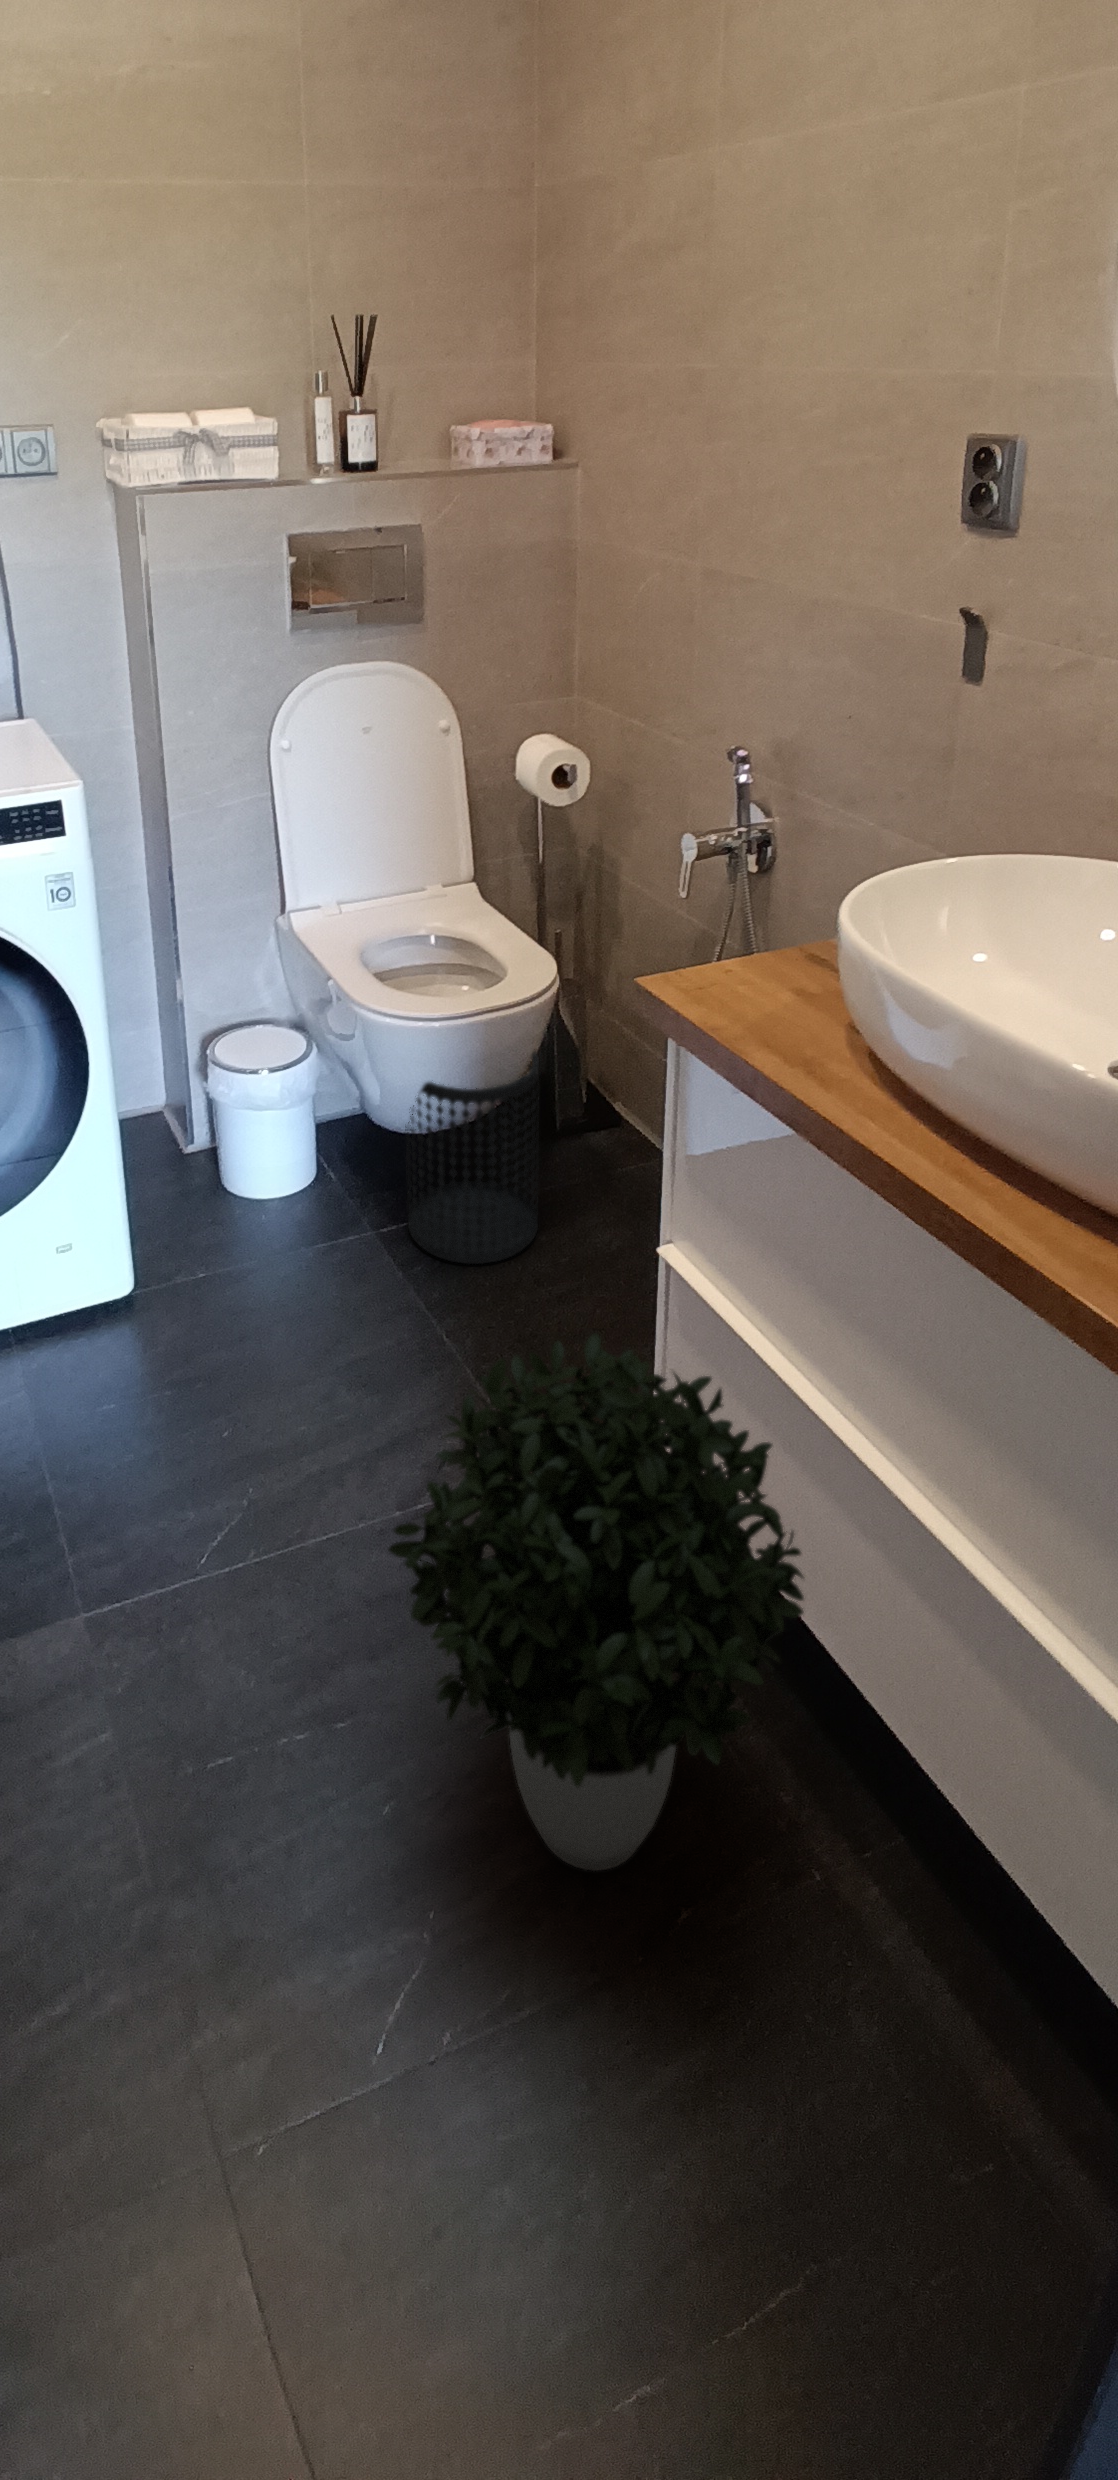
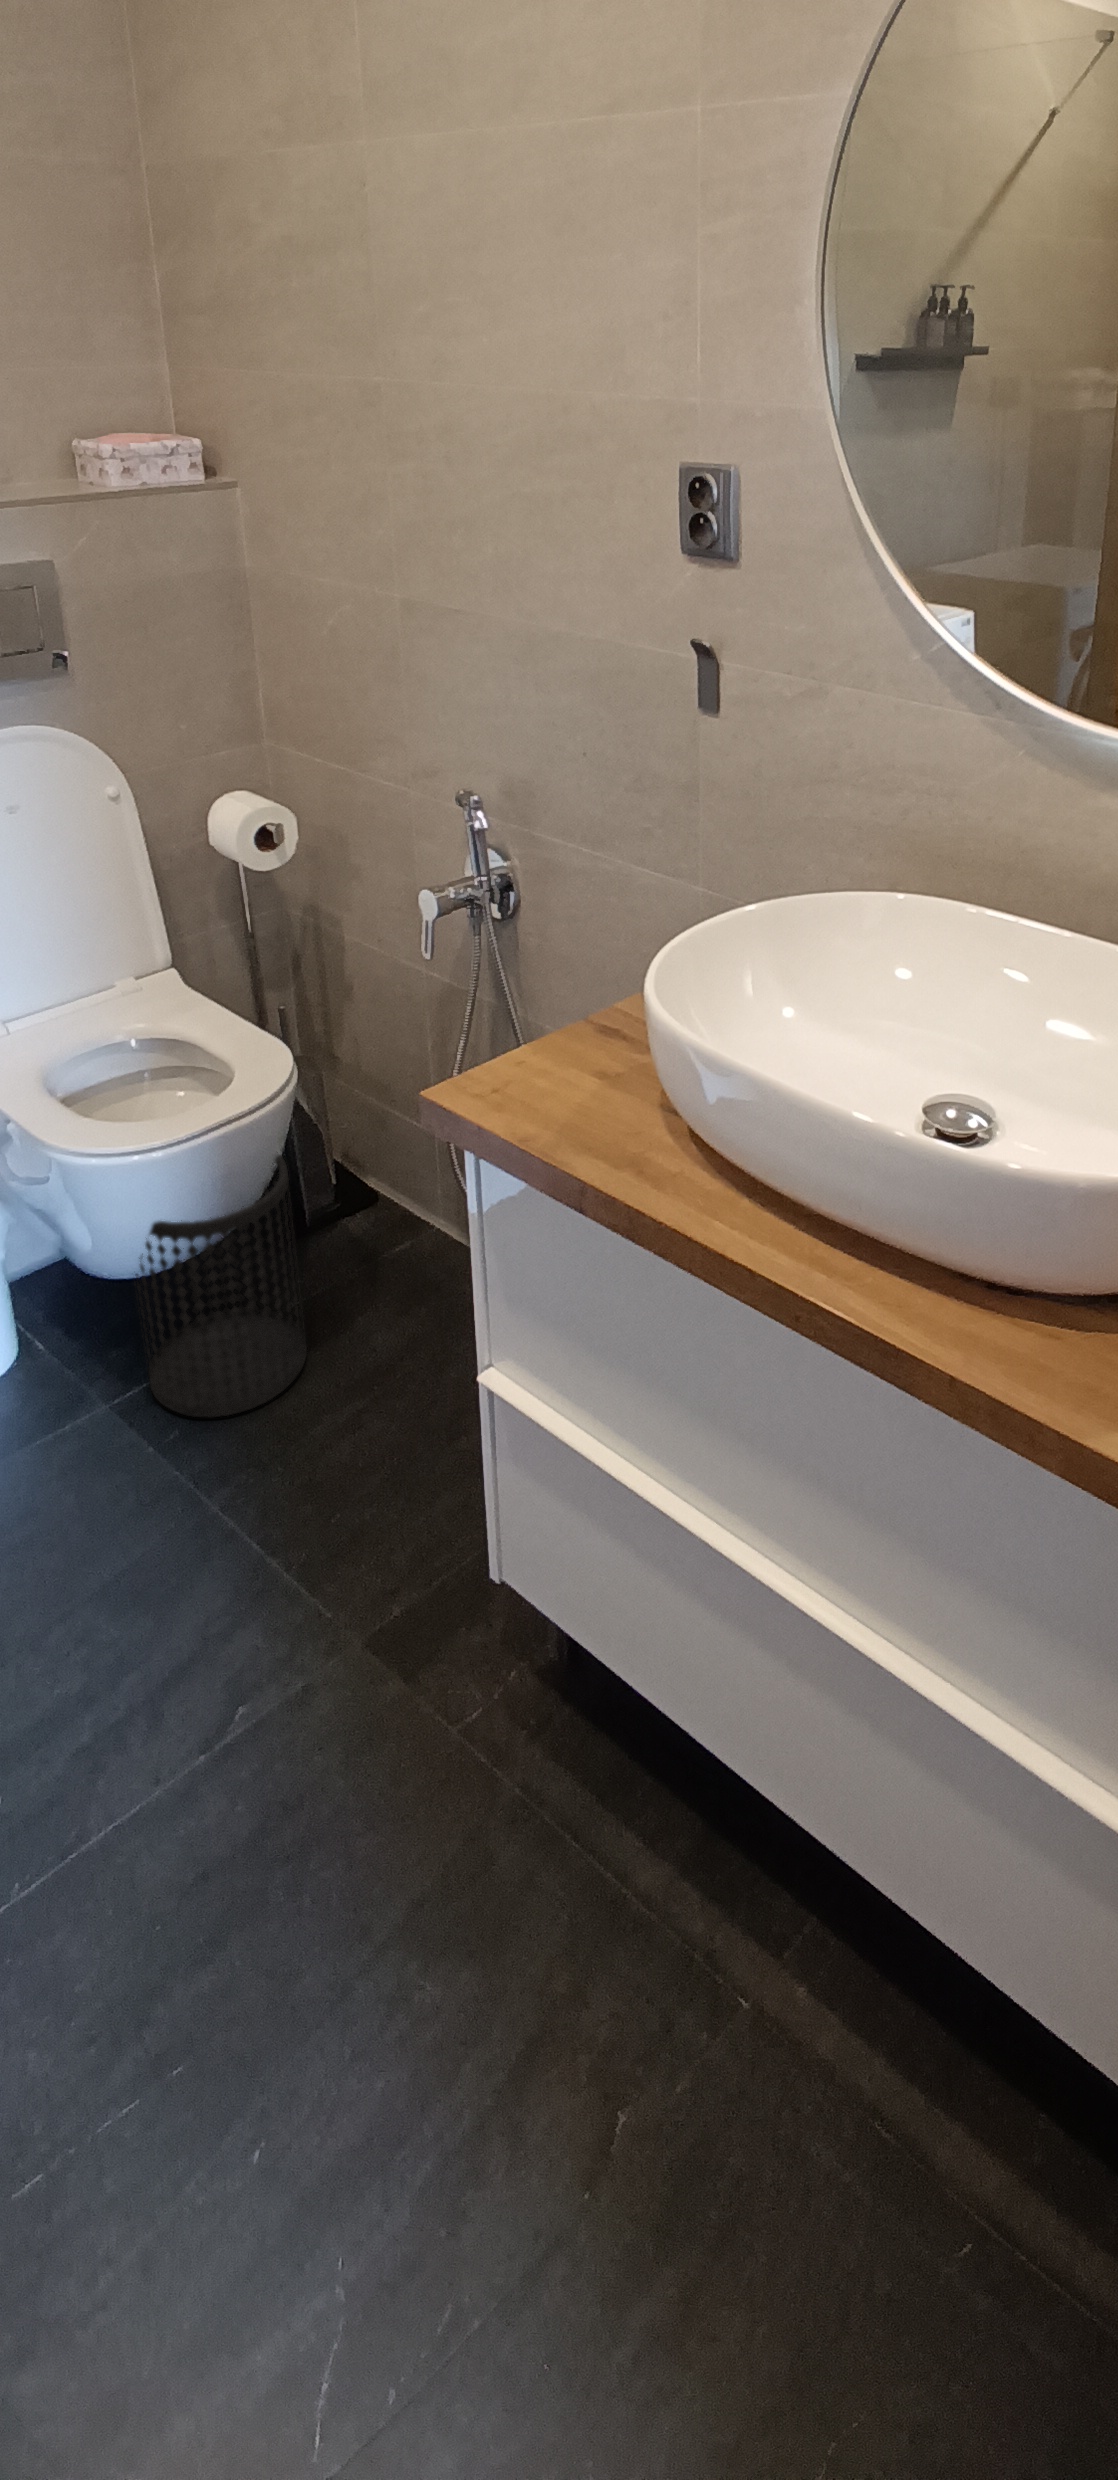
potted plant: present [388,1334,804,1871] -> none [228,1514,716,2129]

